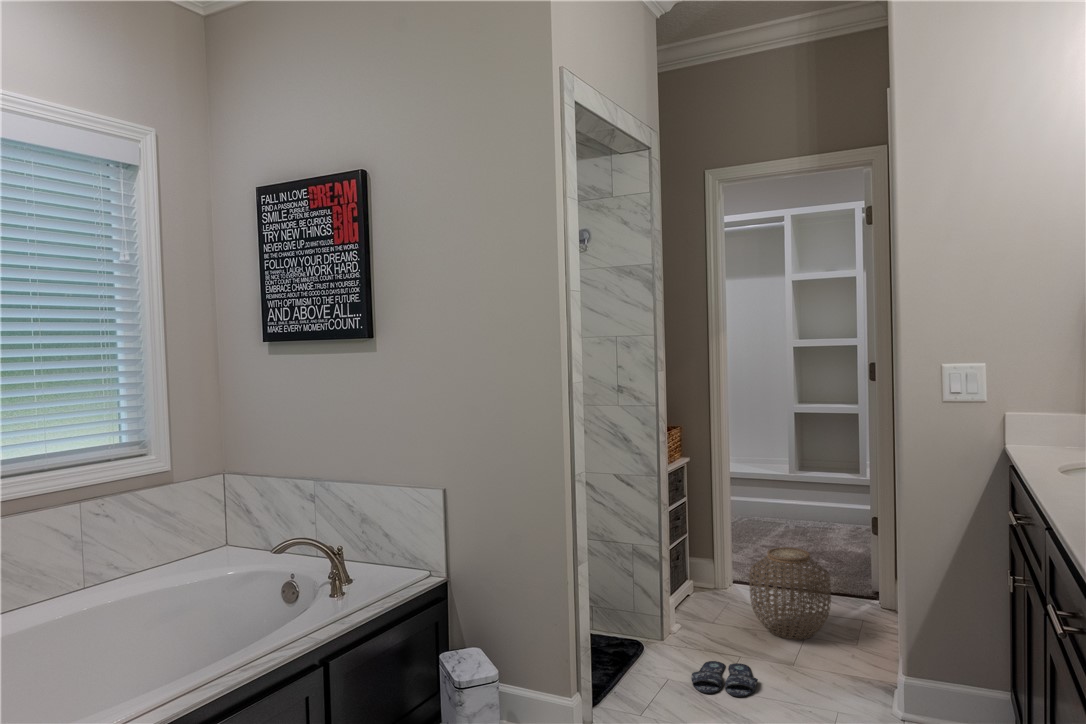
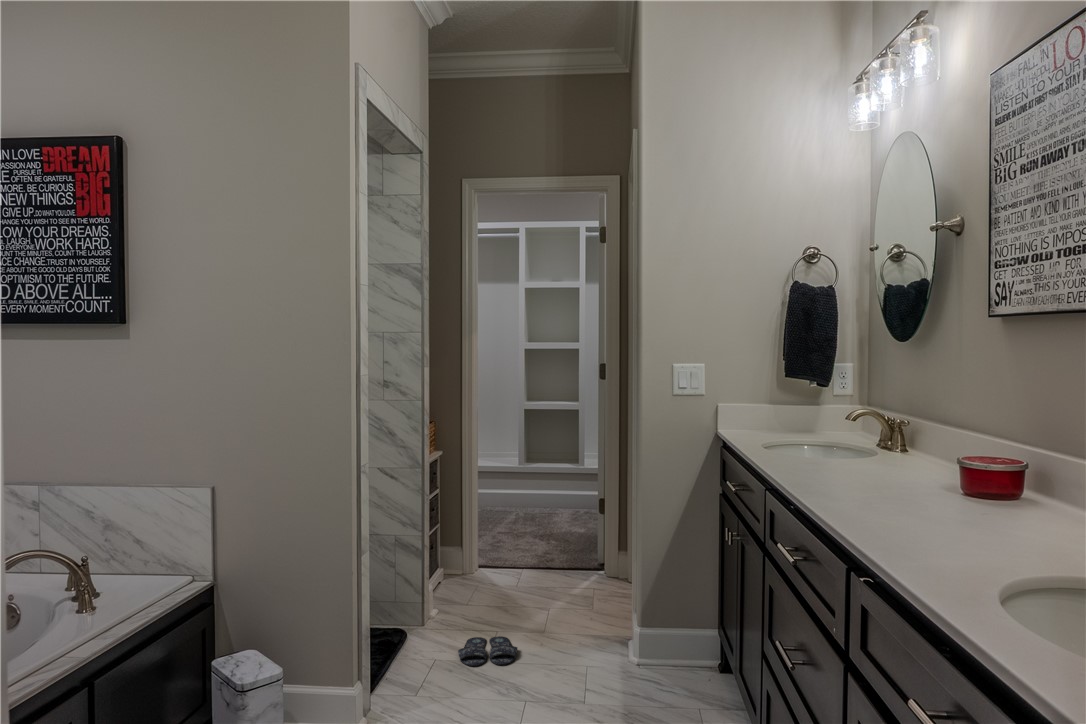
woven basket: present [749,547,831,640] -> none [503,528,572,610]

